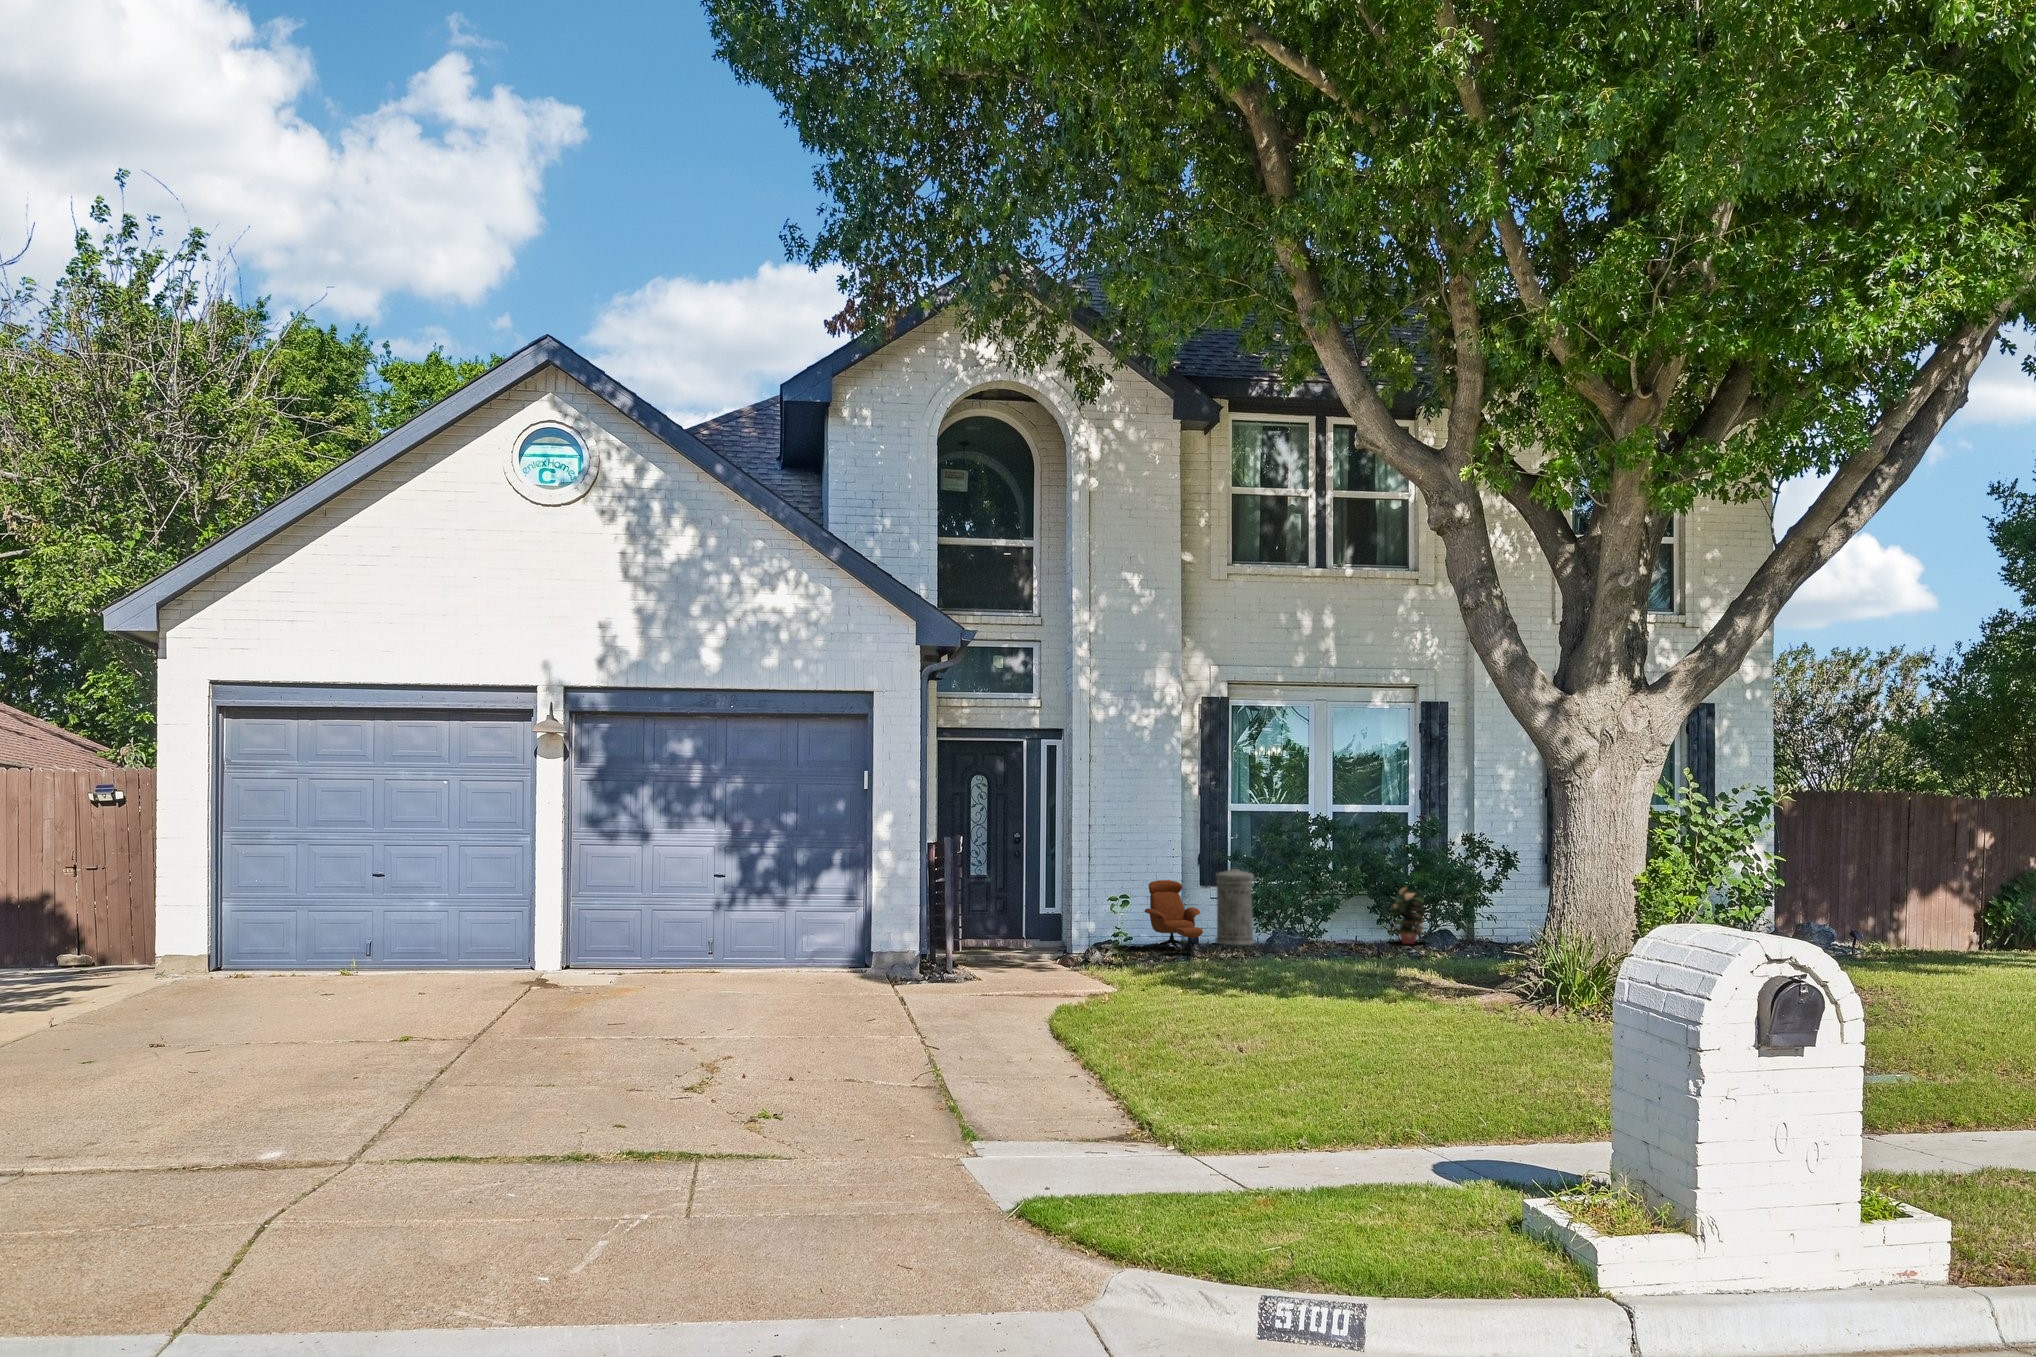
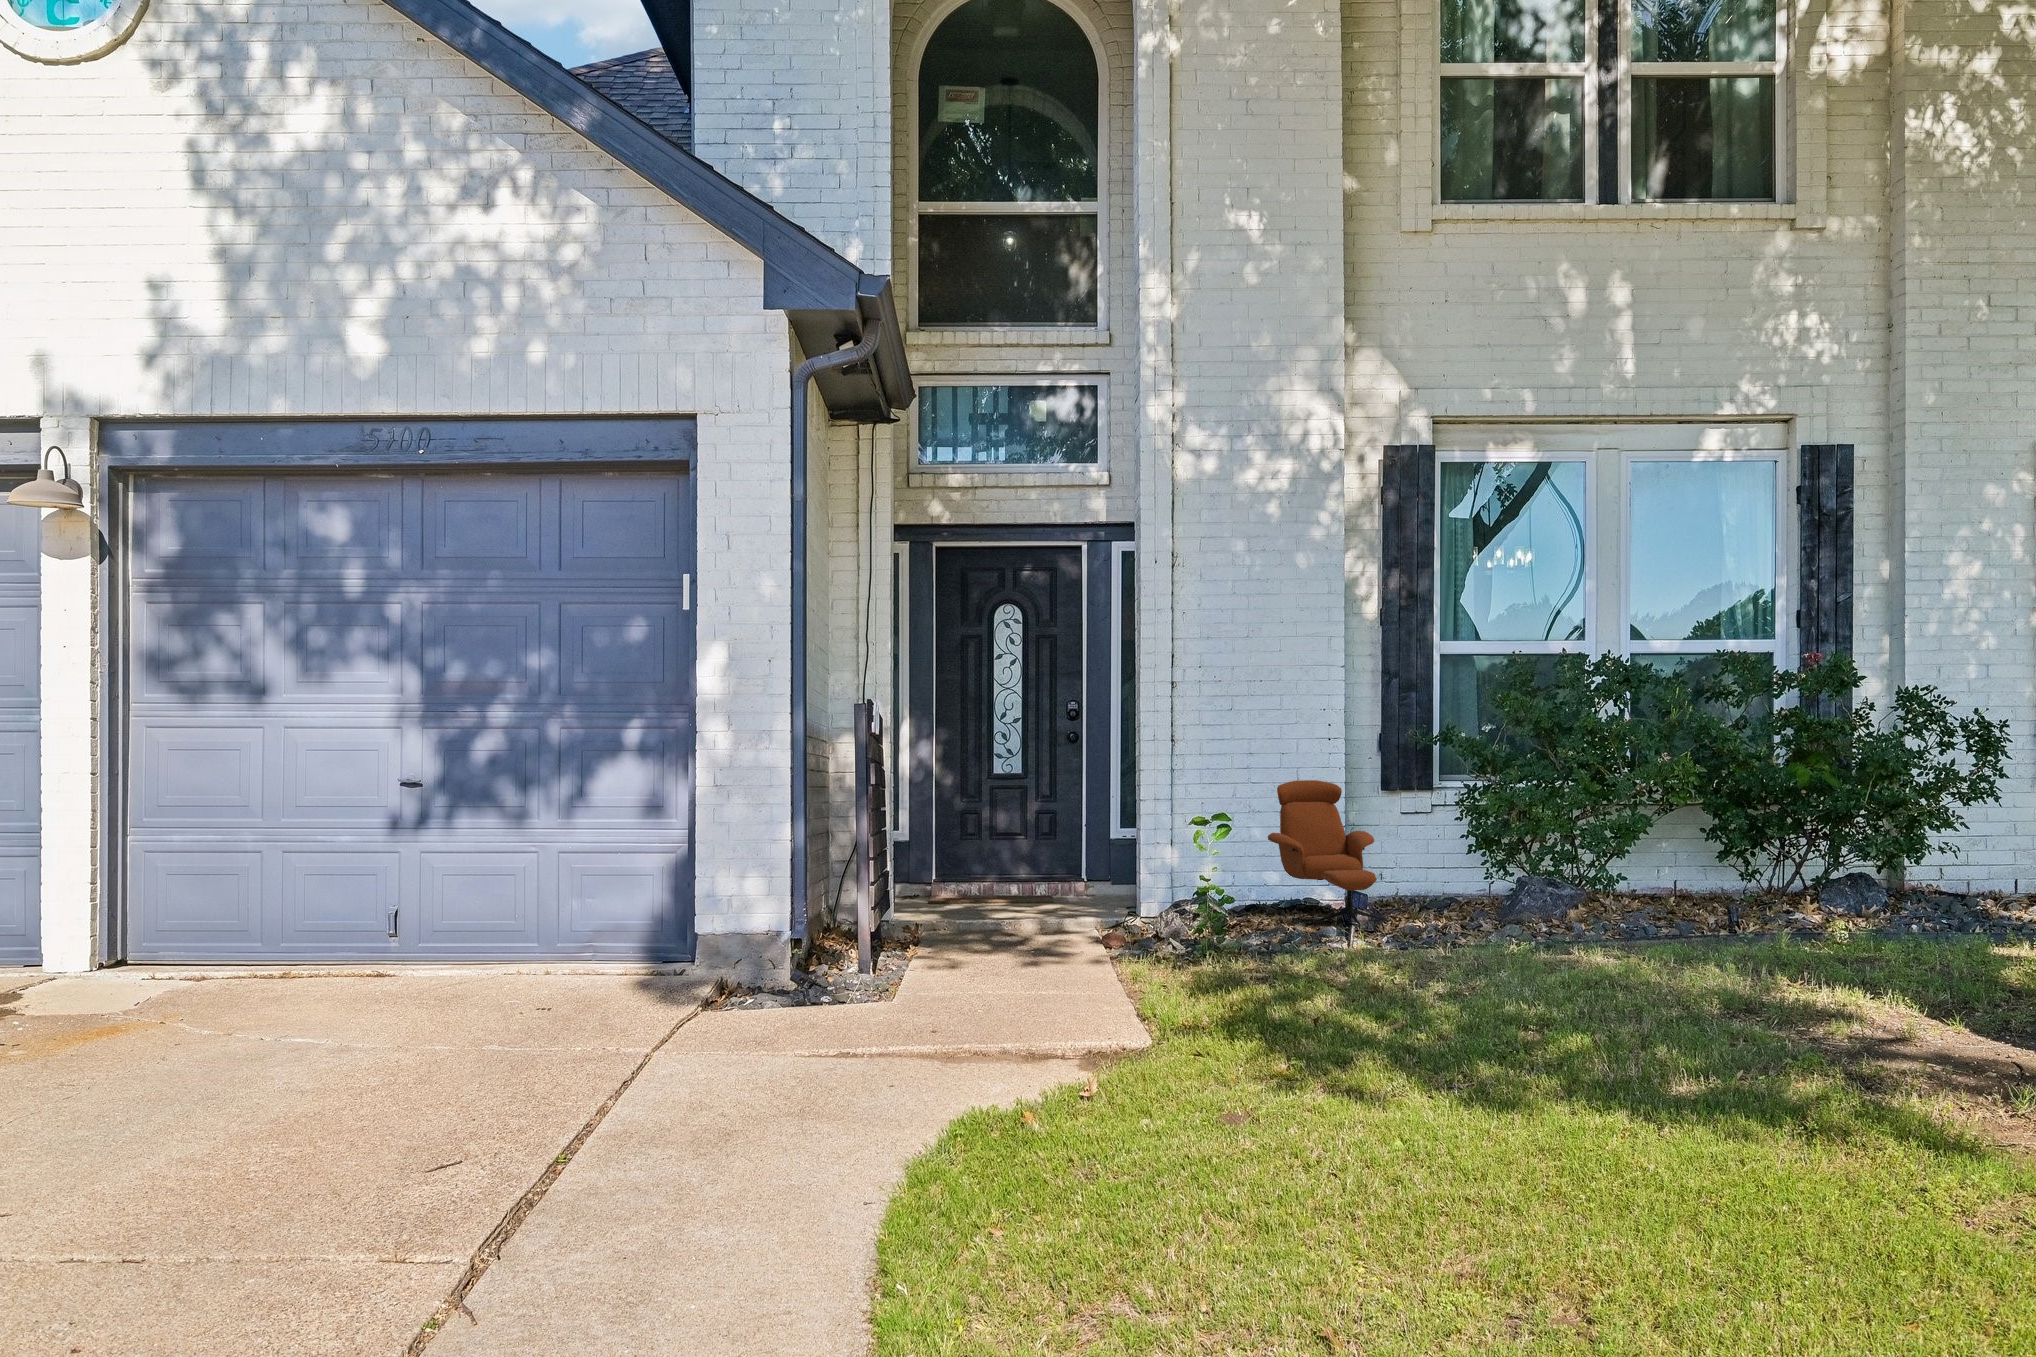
trash can: present [1215,869,1254,945] -> none [1407,756,1482,902]
decorative plant: present [1392,888,1424,944] -> none [1743,790,1833,902]

